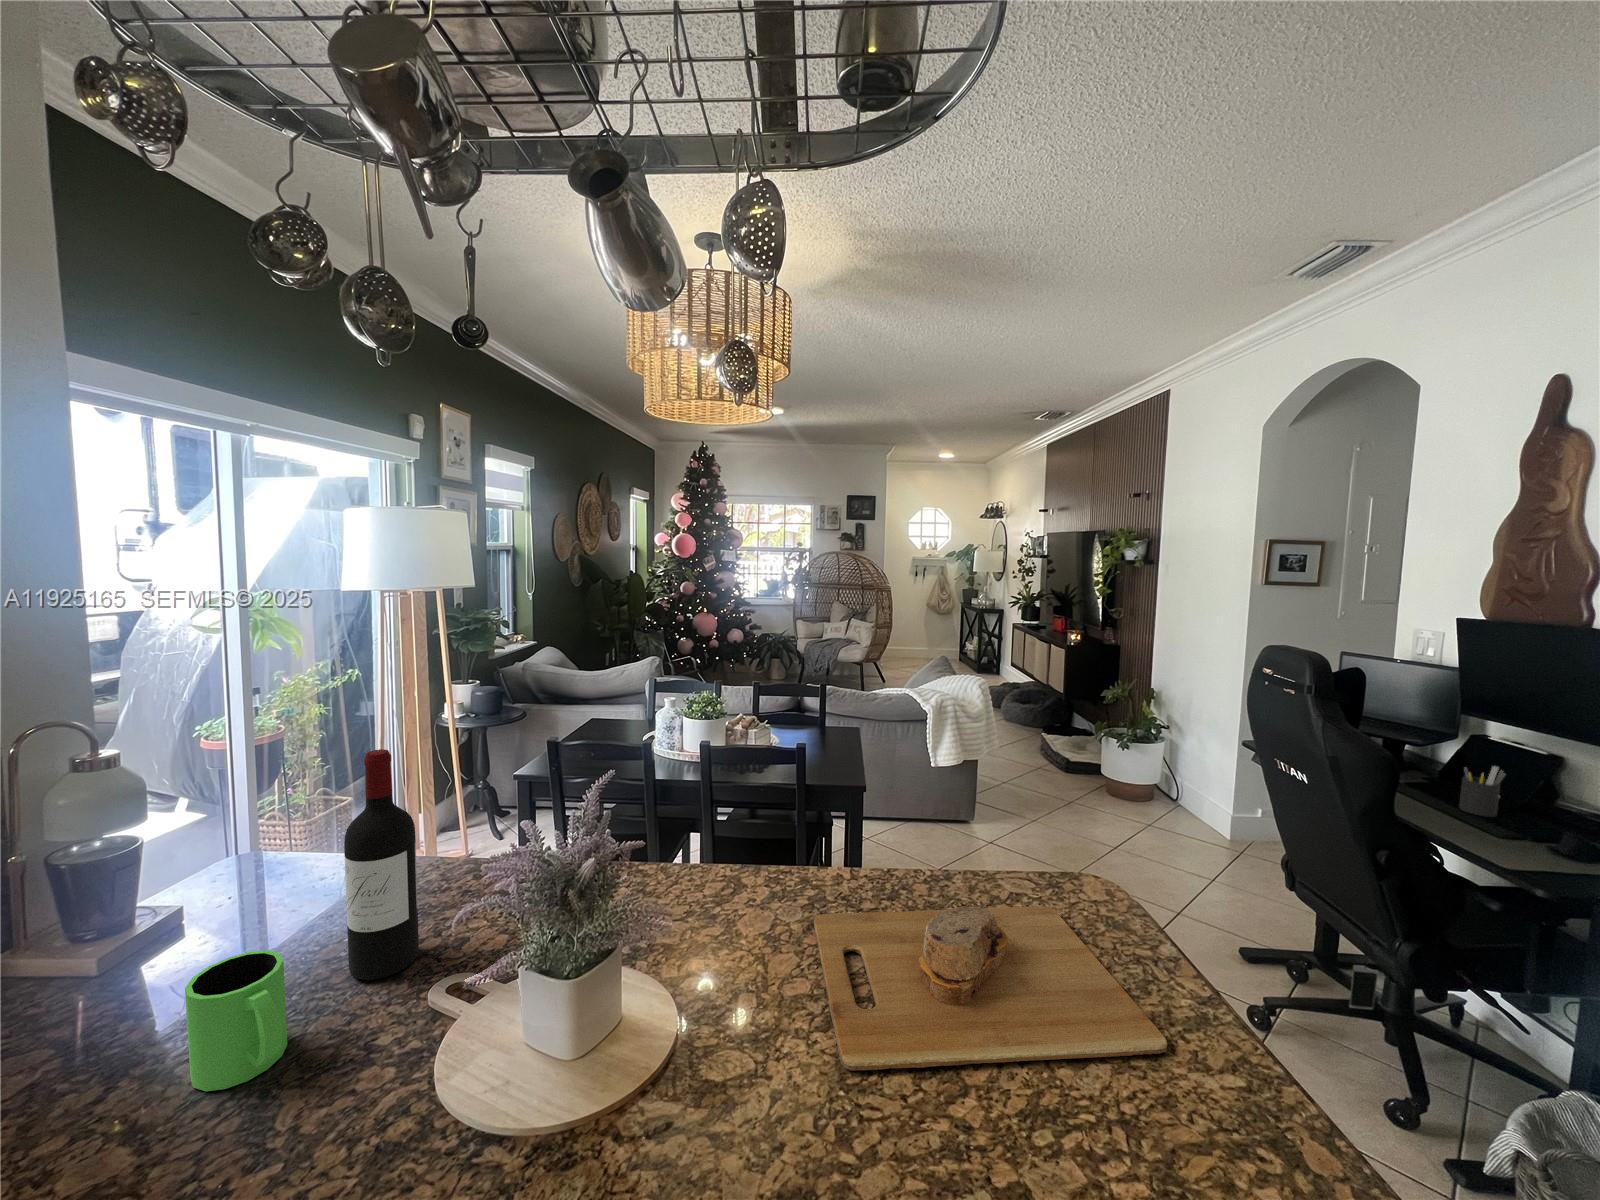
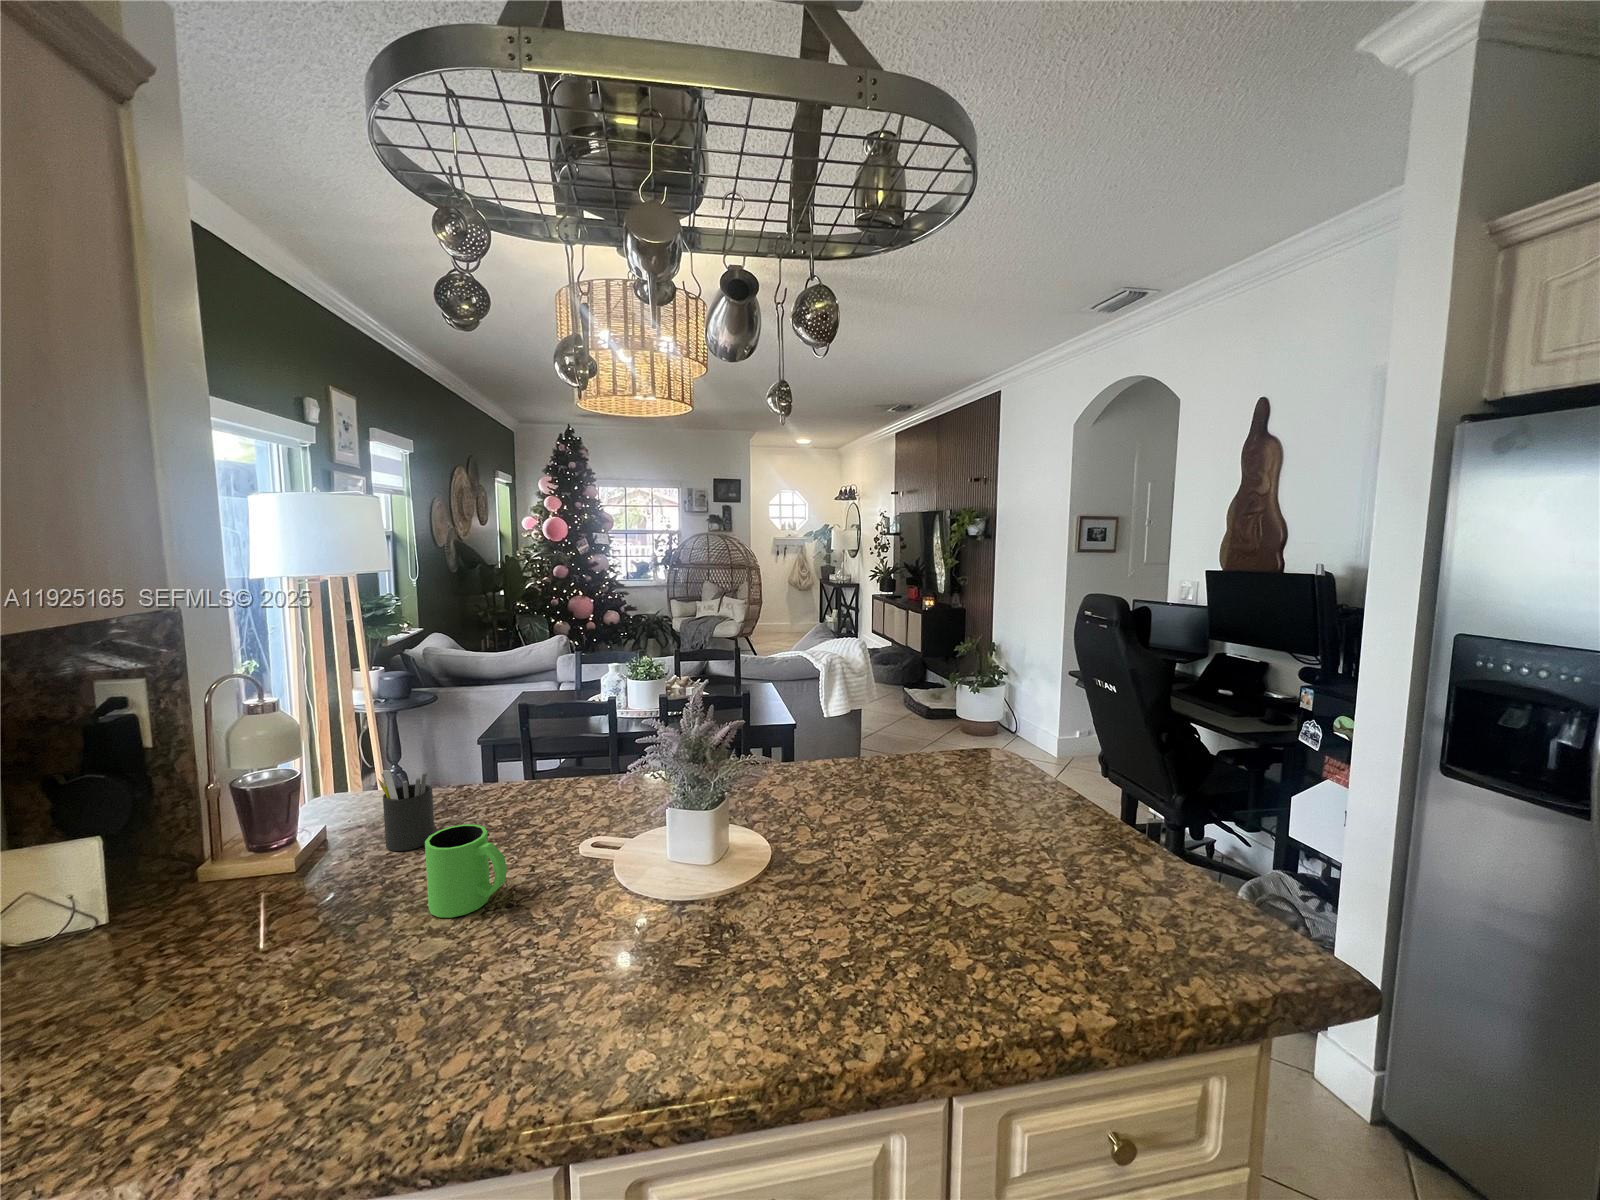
wine bottle: present [344,749,419,980] -> none [489,678,542,854]
pen holder: present [1459,766,1505,817] -> present [378,770,435,851]
cutting board: present [814,907,1167,1071] -> none [823,762,1061,850]

